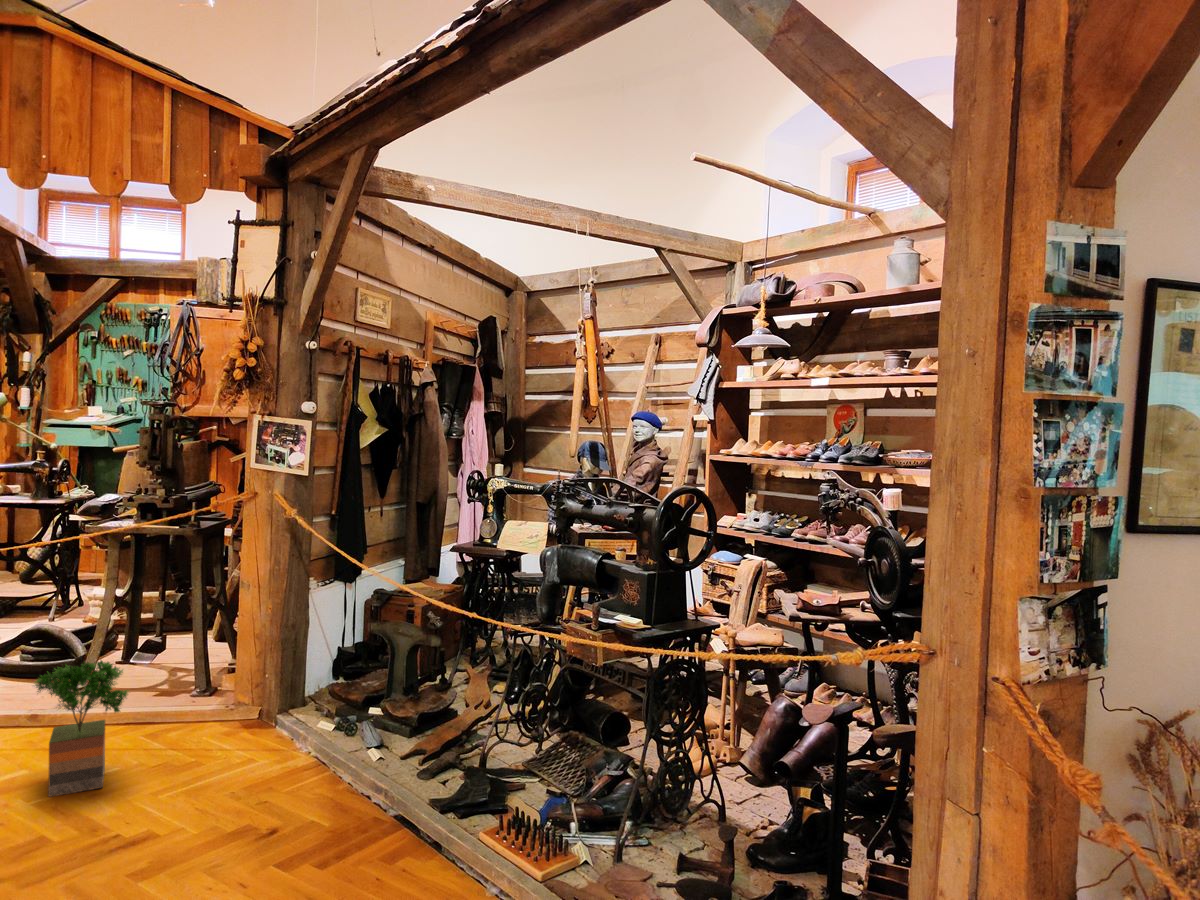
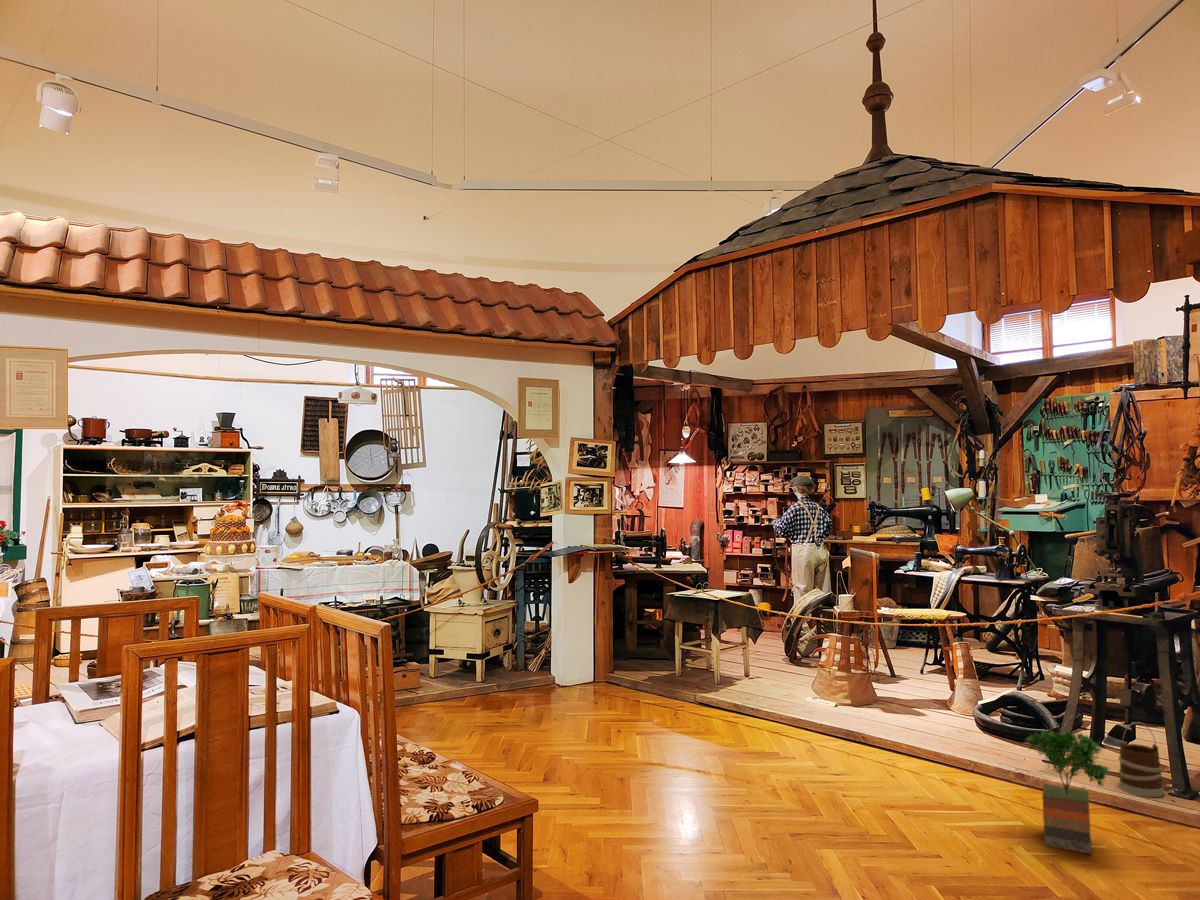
wooden bucket: none [144,633,187,706] -> present [1119,722,1164,797]

